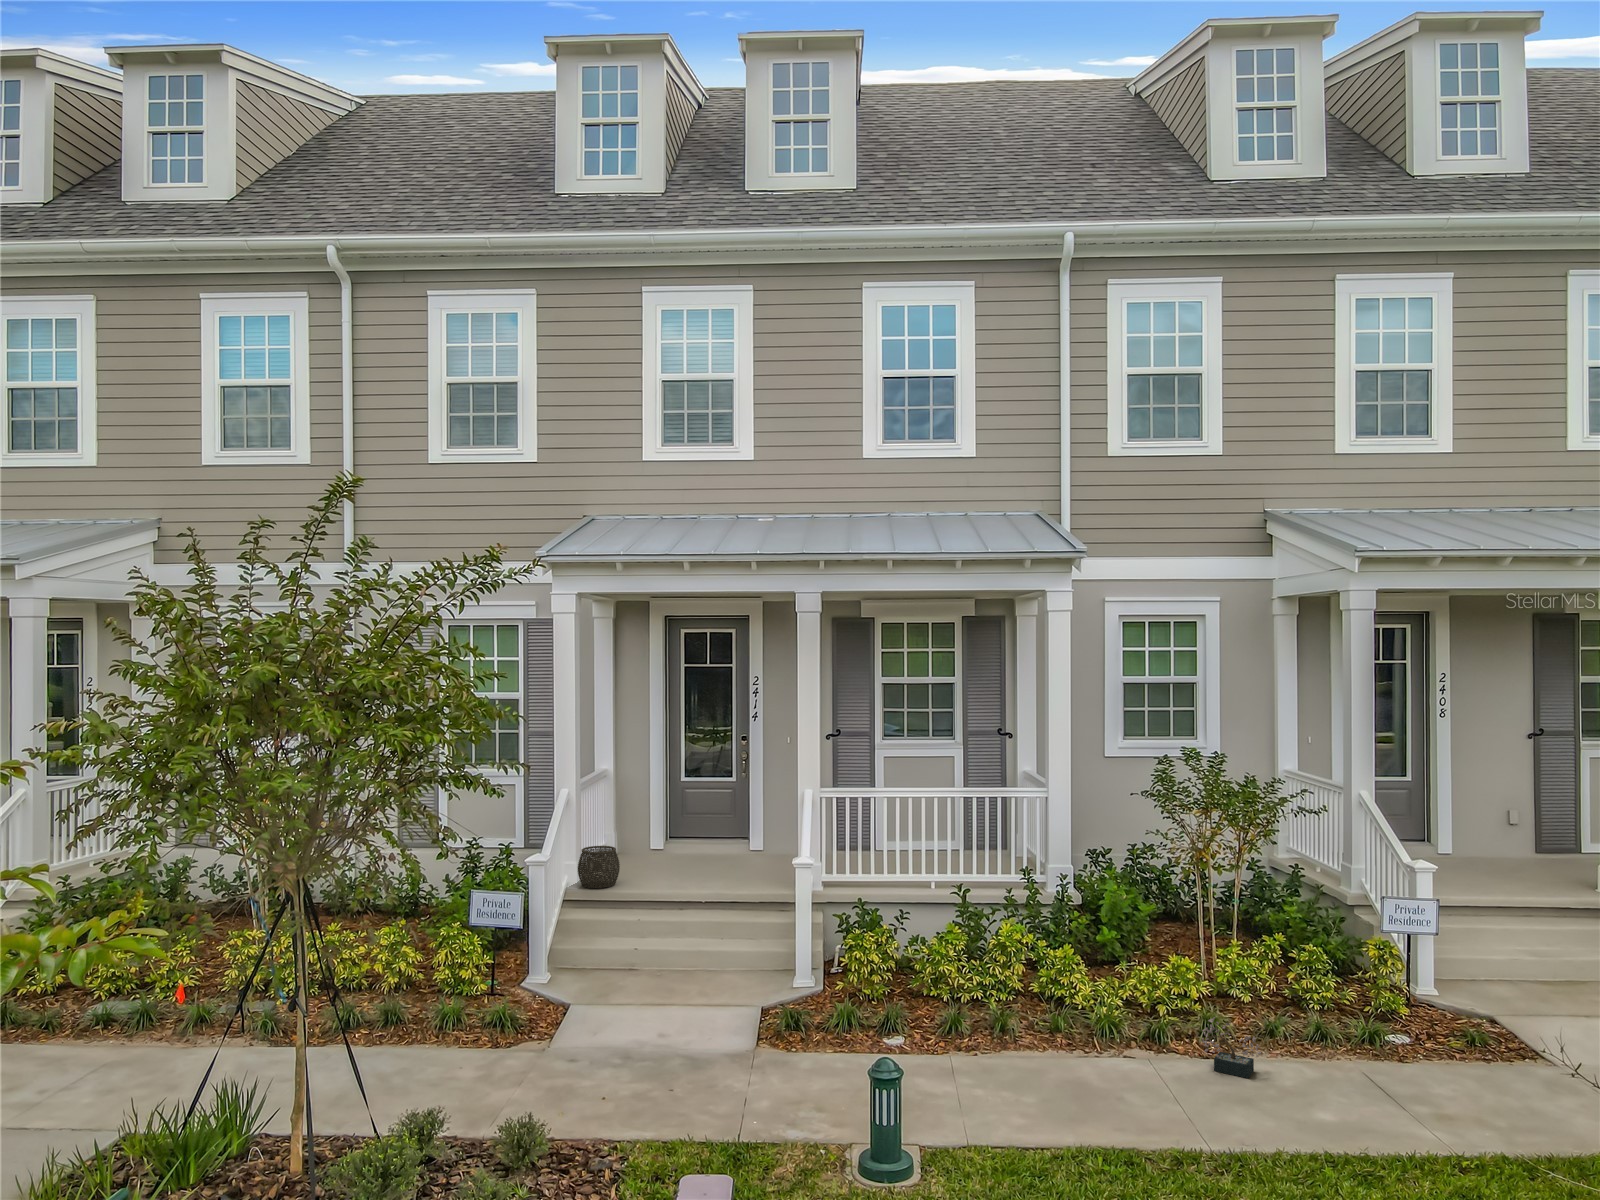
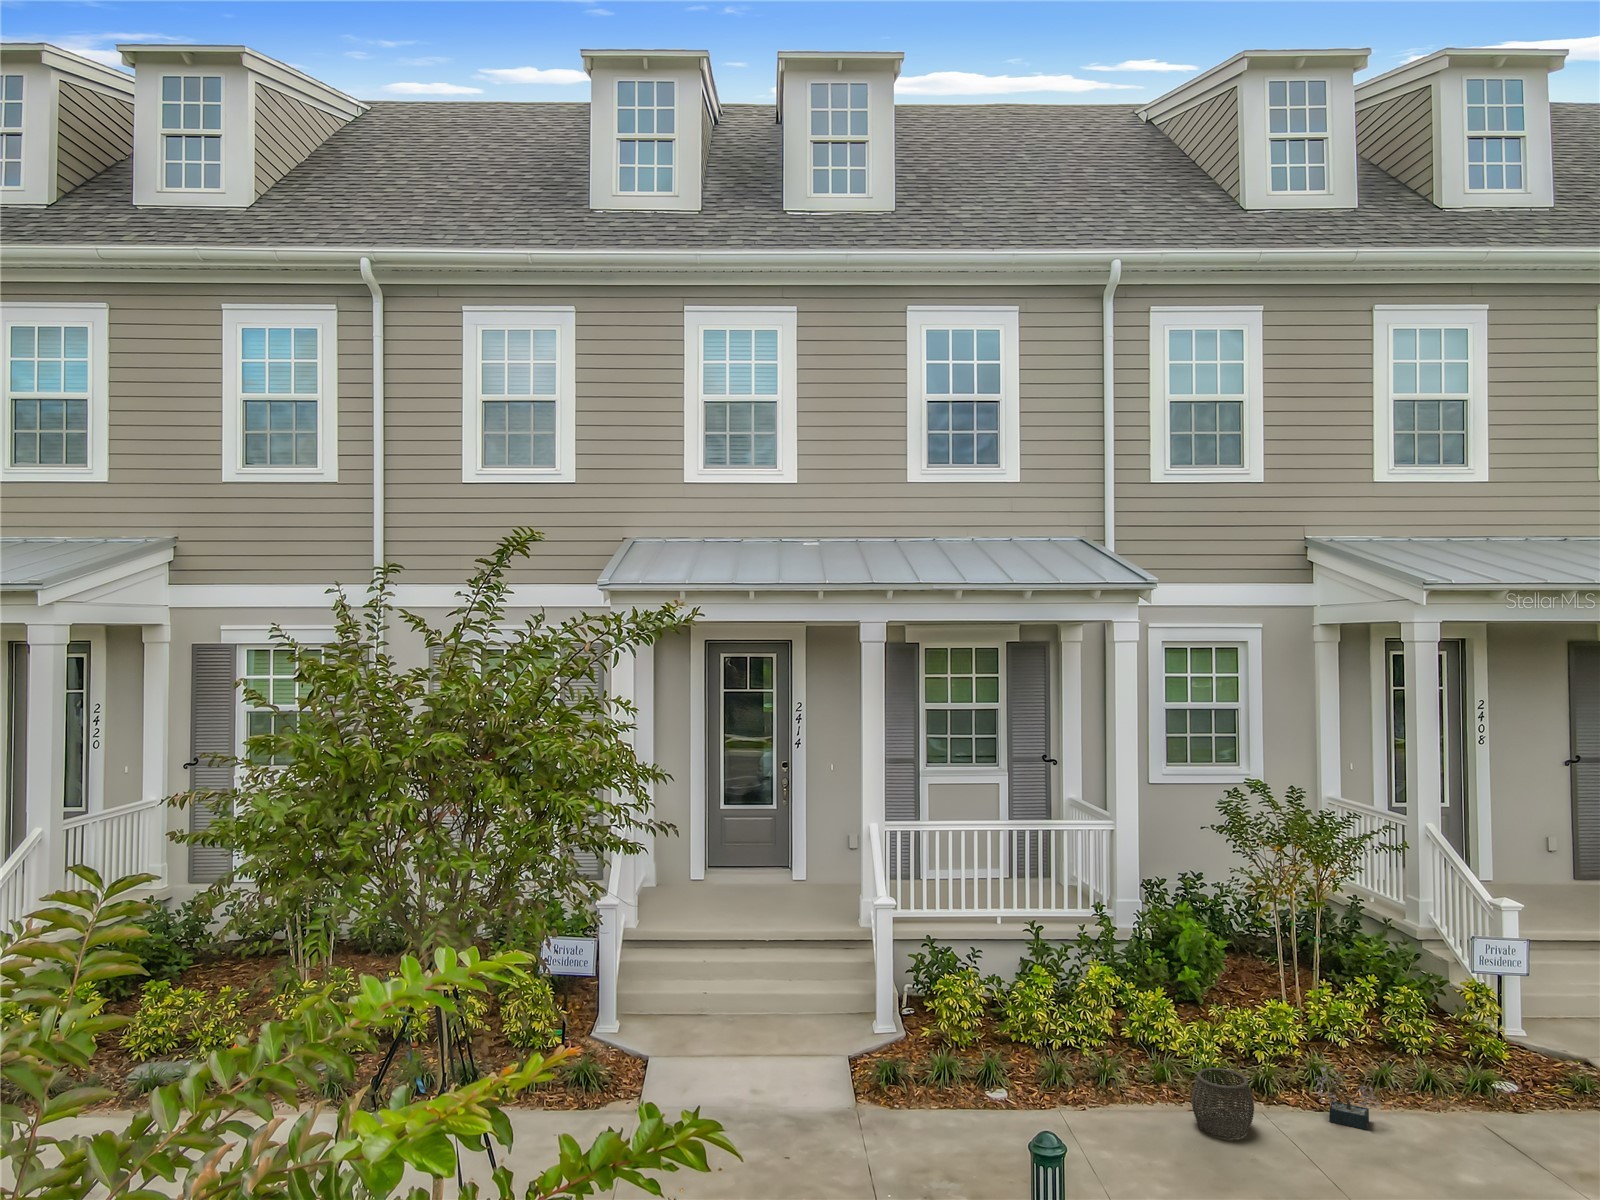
woven basket: present [578,846,620,888] -> present [1191,1068,1254,1138]

